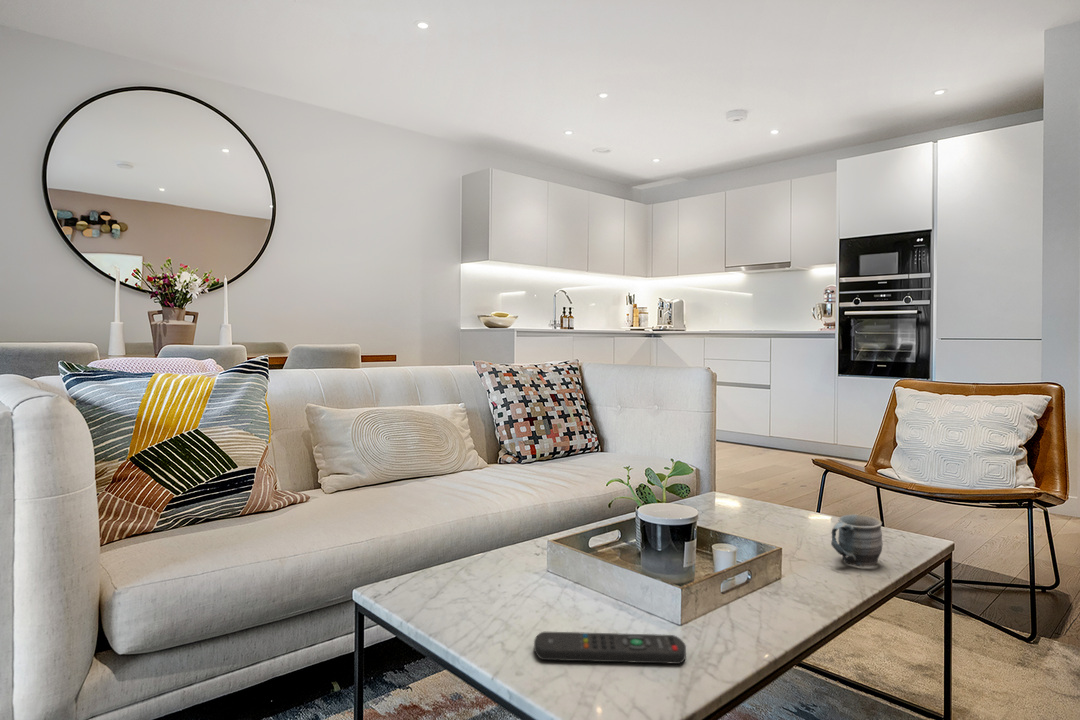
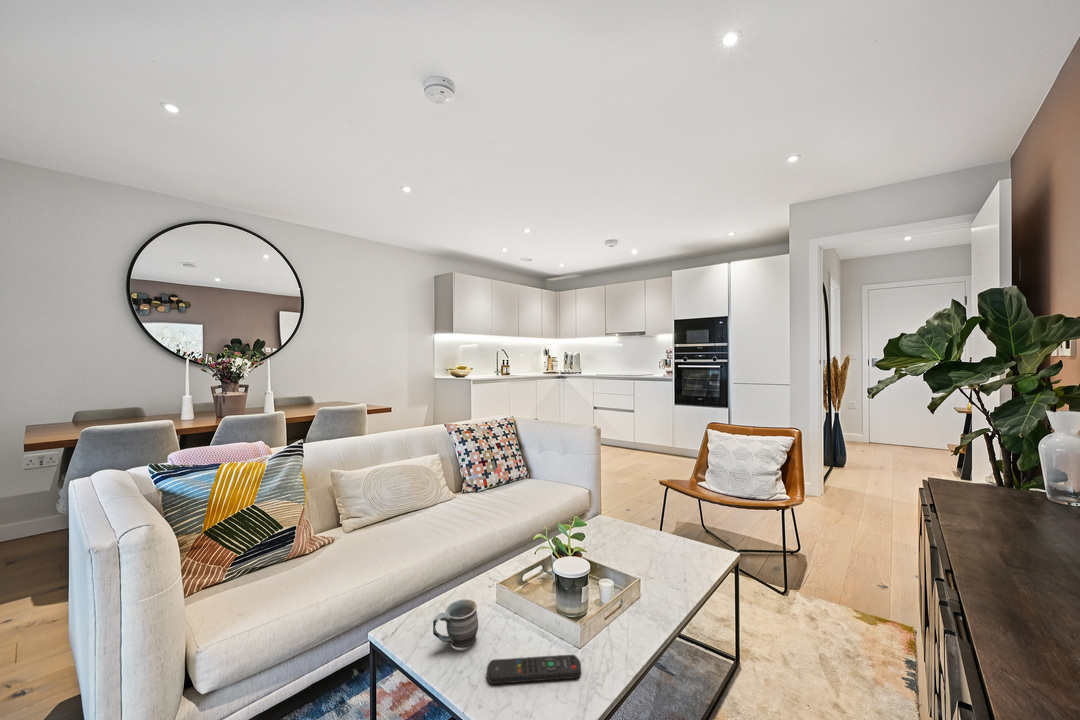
mug: present [831,514,882,567] -> present [433,599,478,648]

